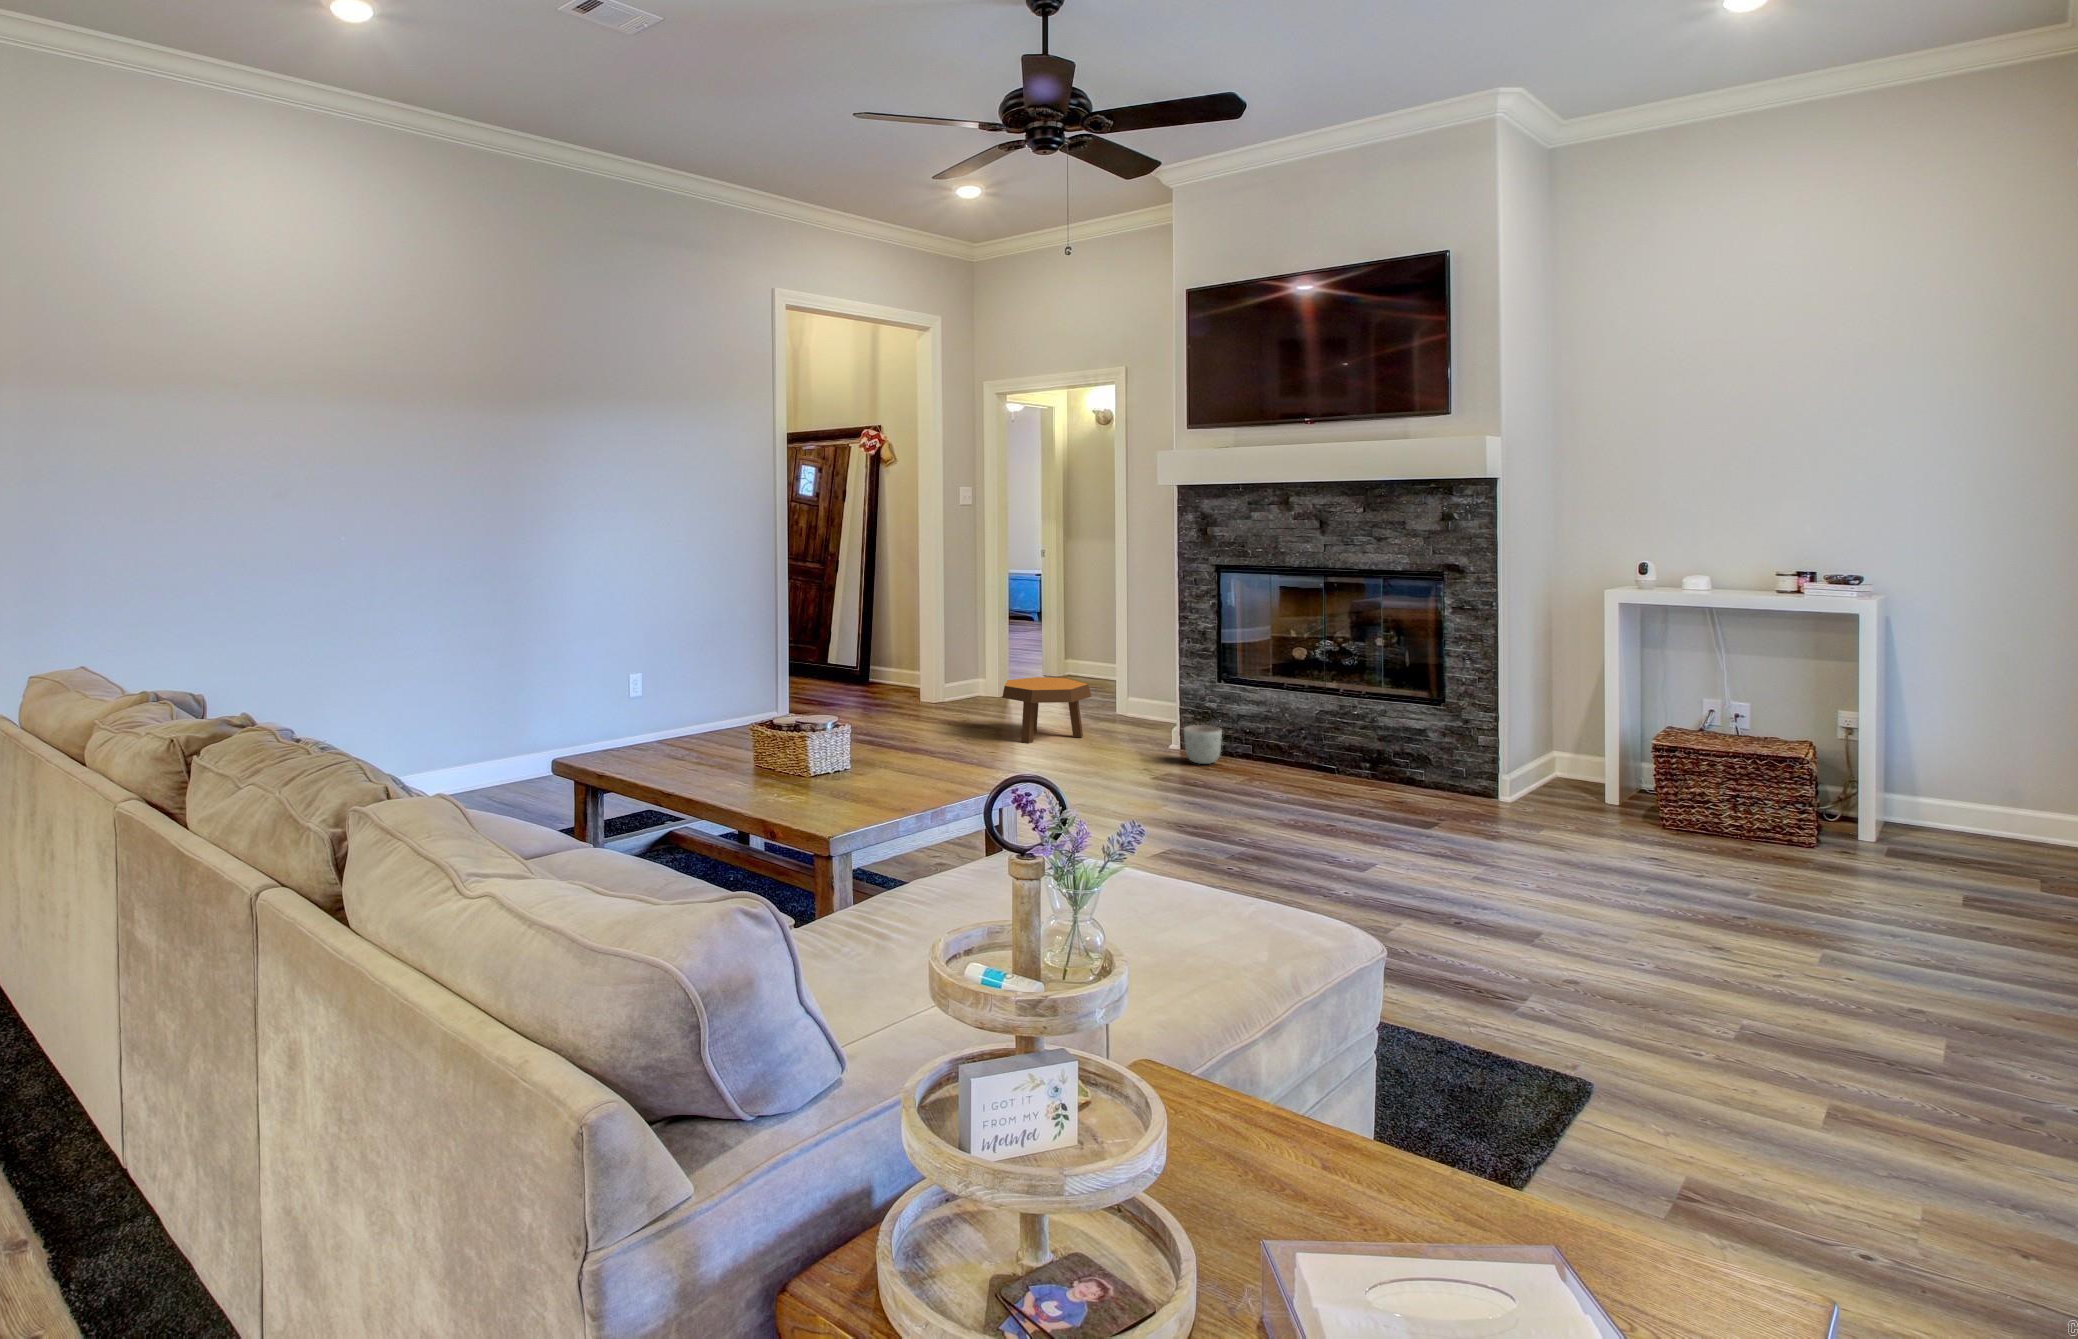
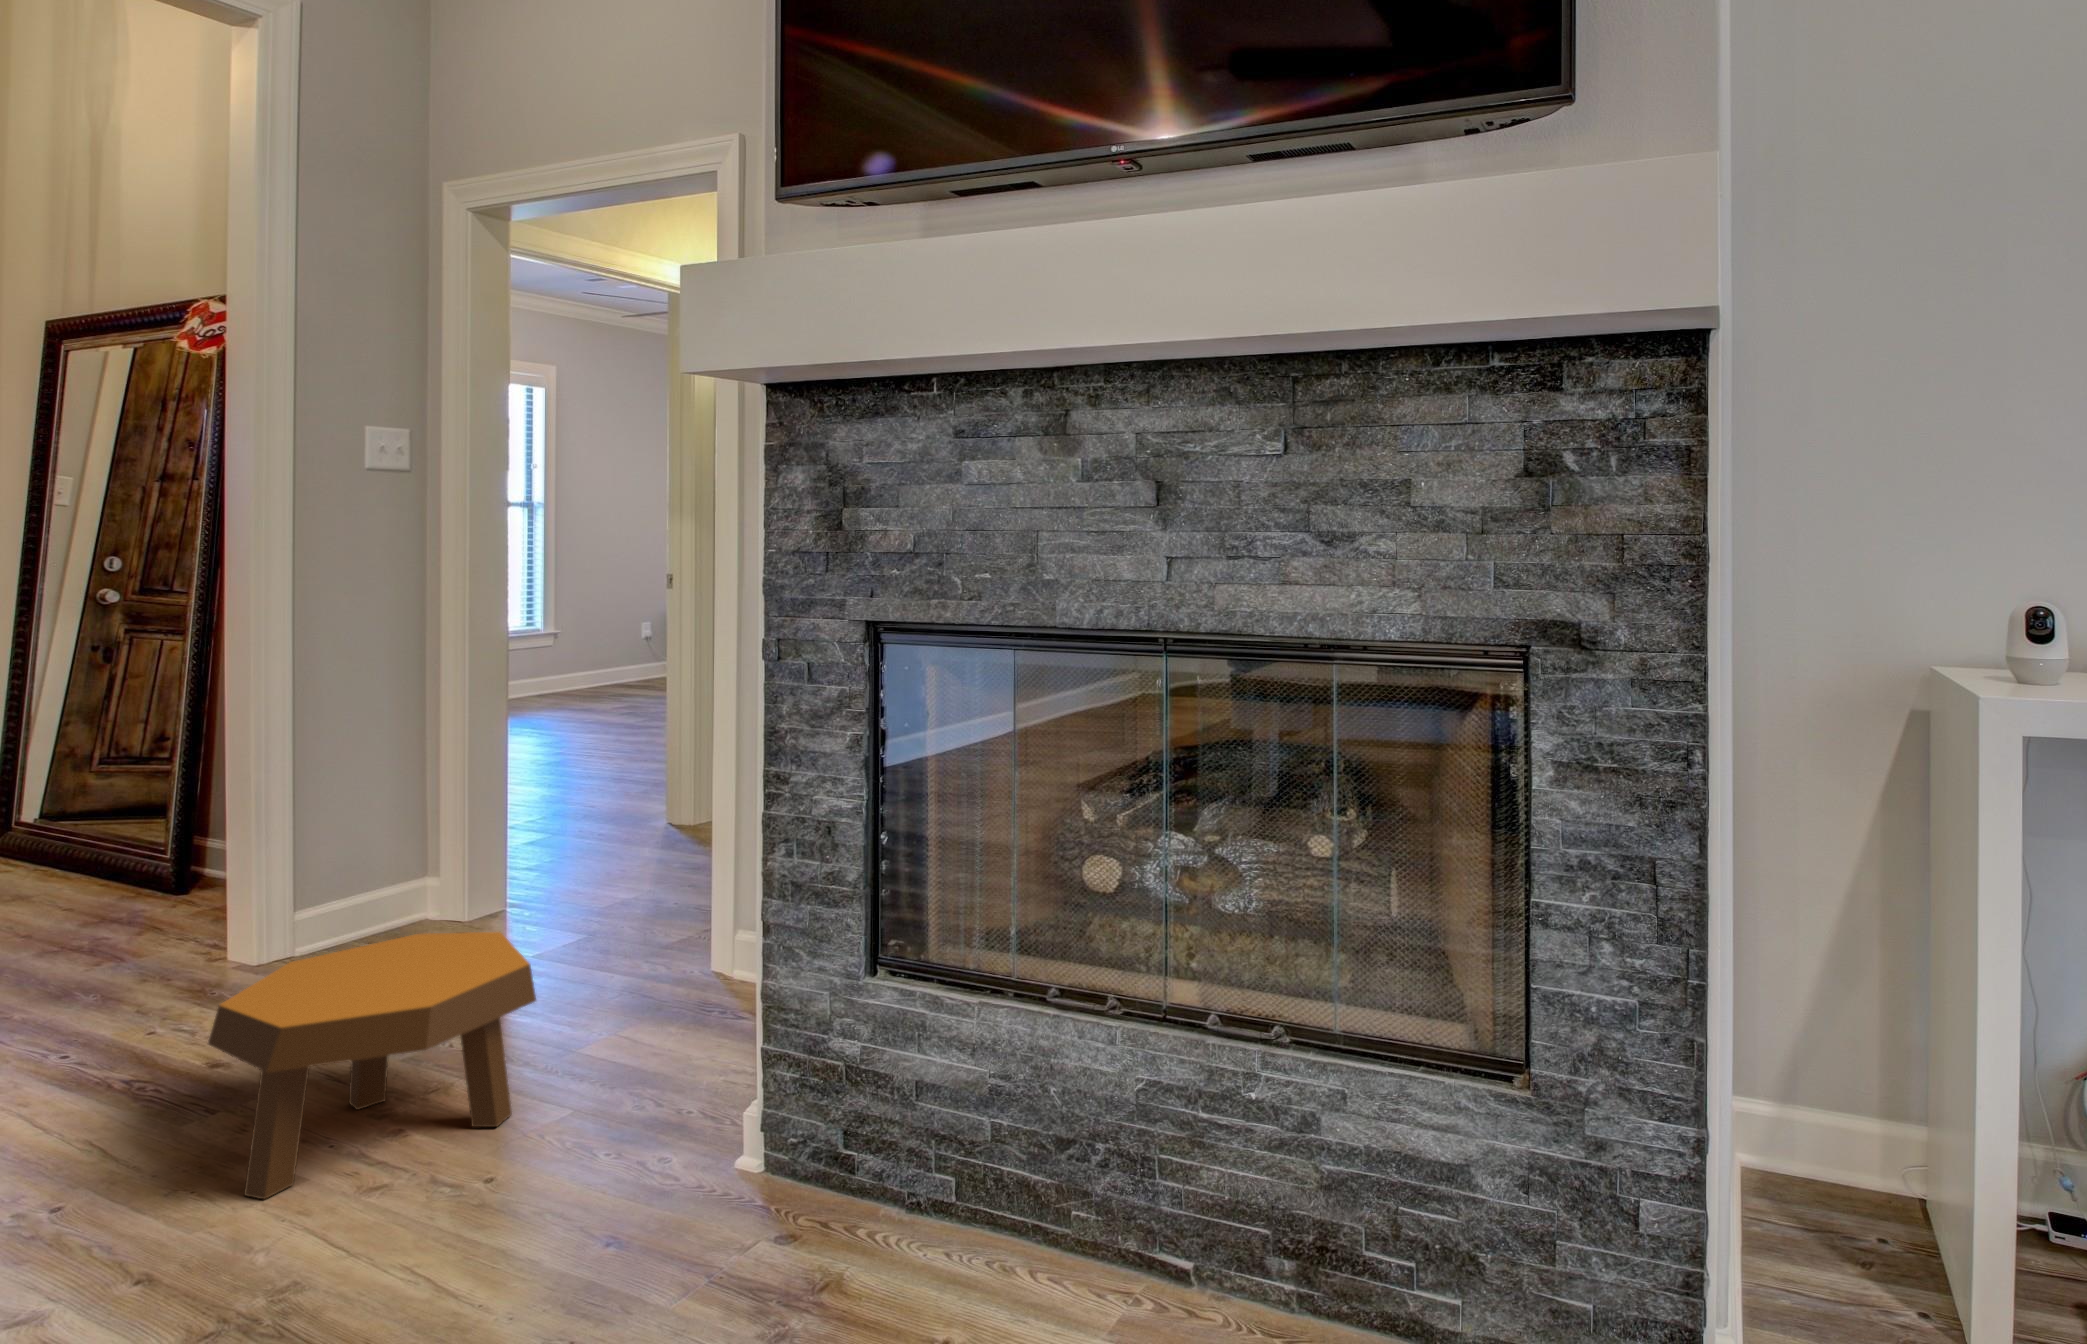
planter: present [1184,725,1222,764] -> none [732,1115,860,1269]

